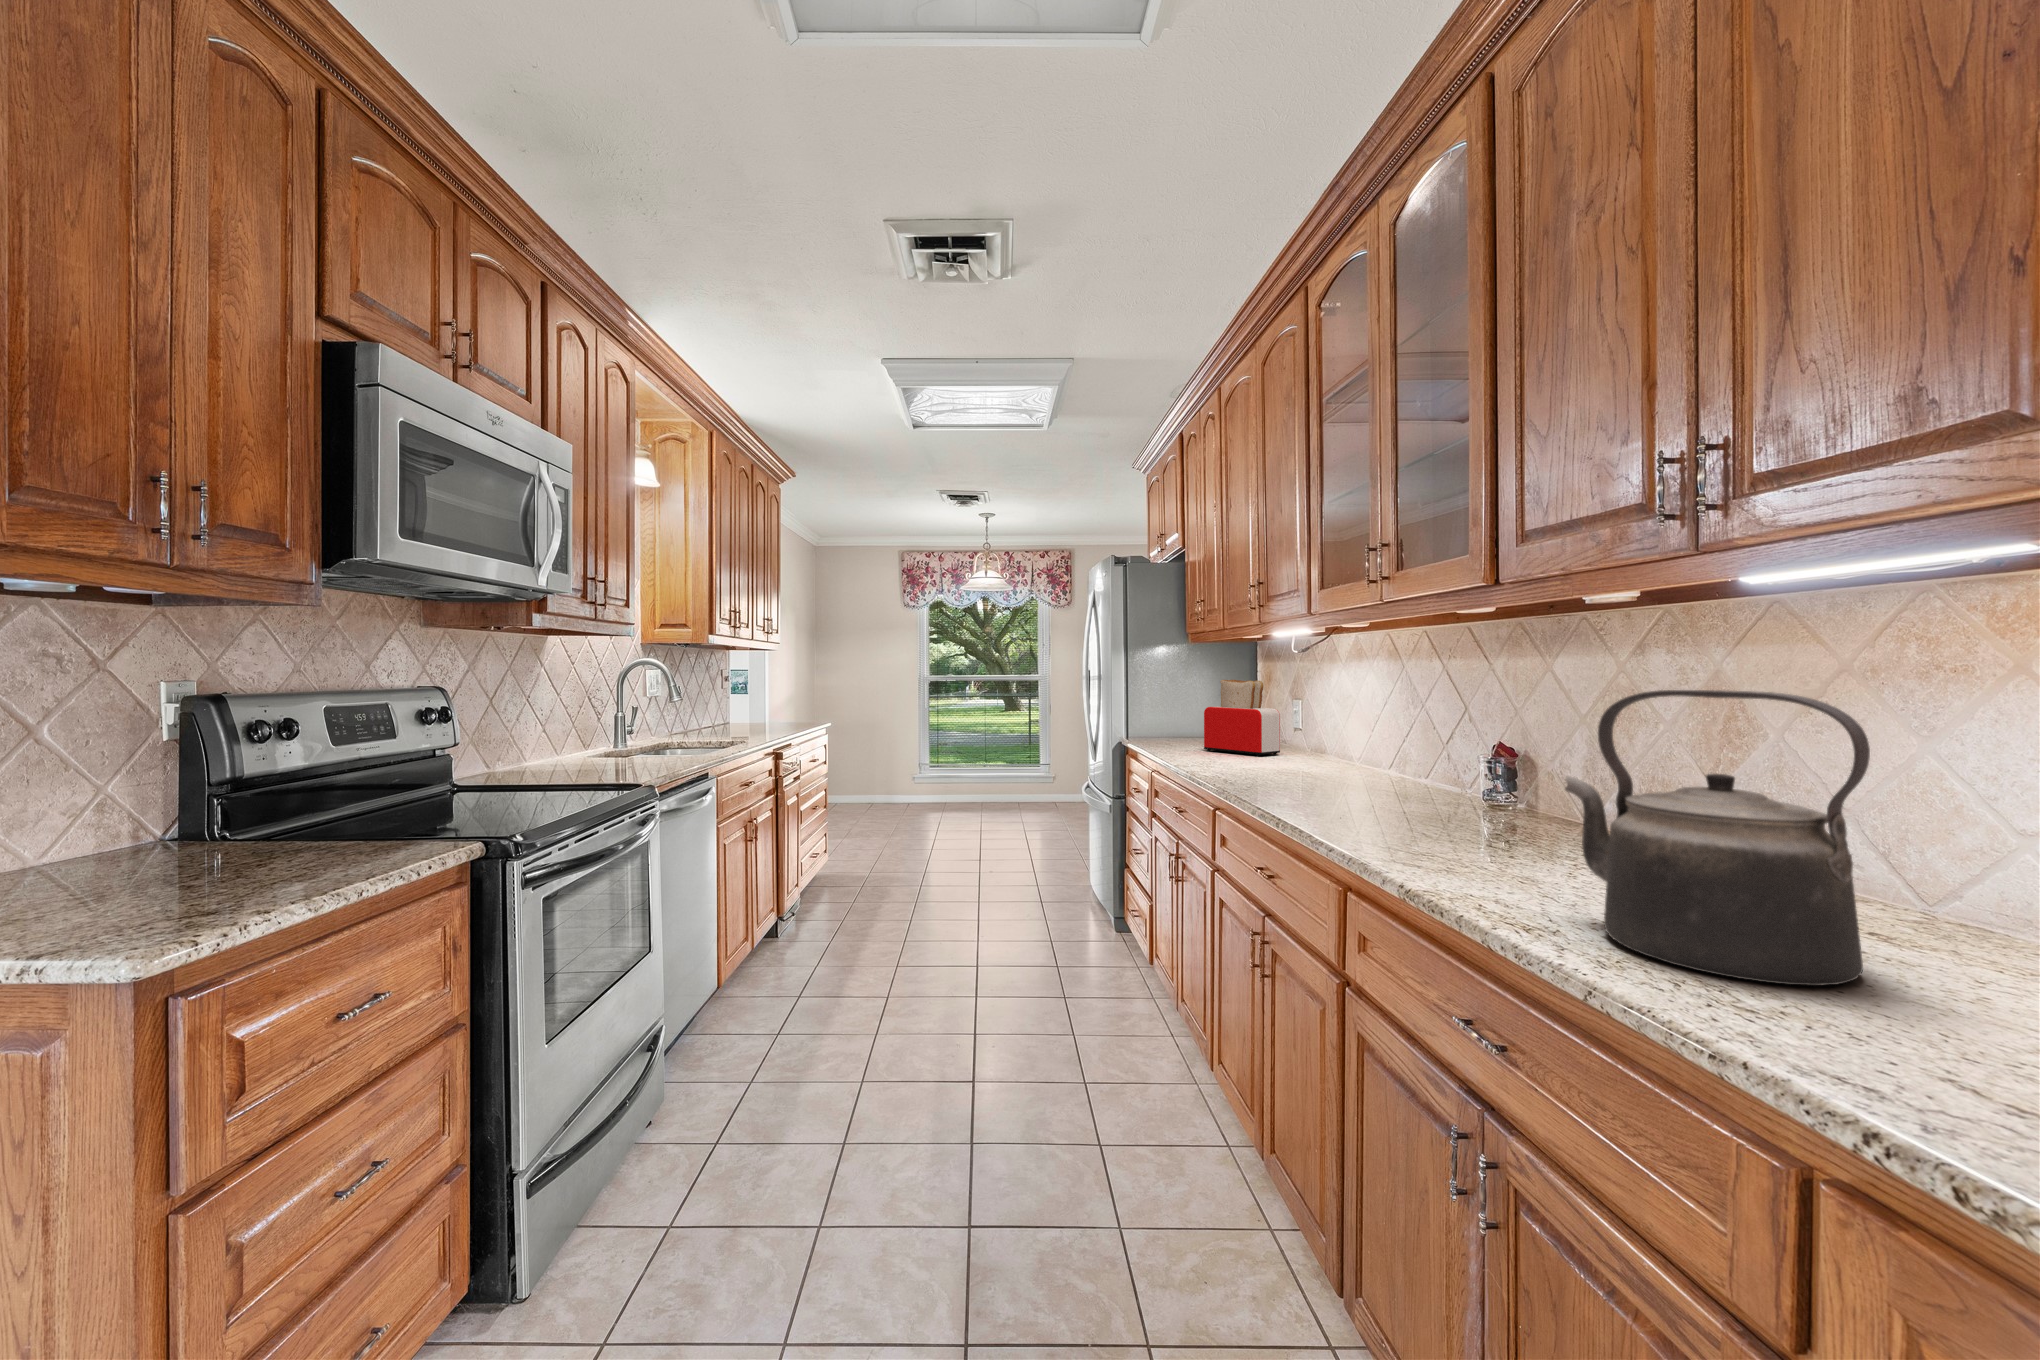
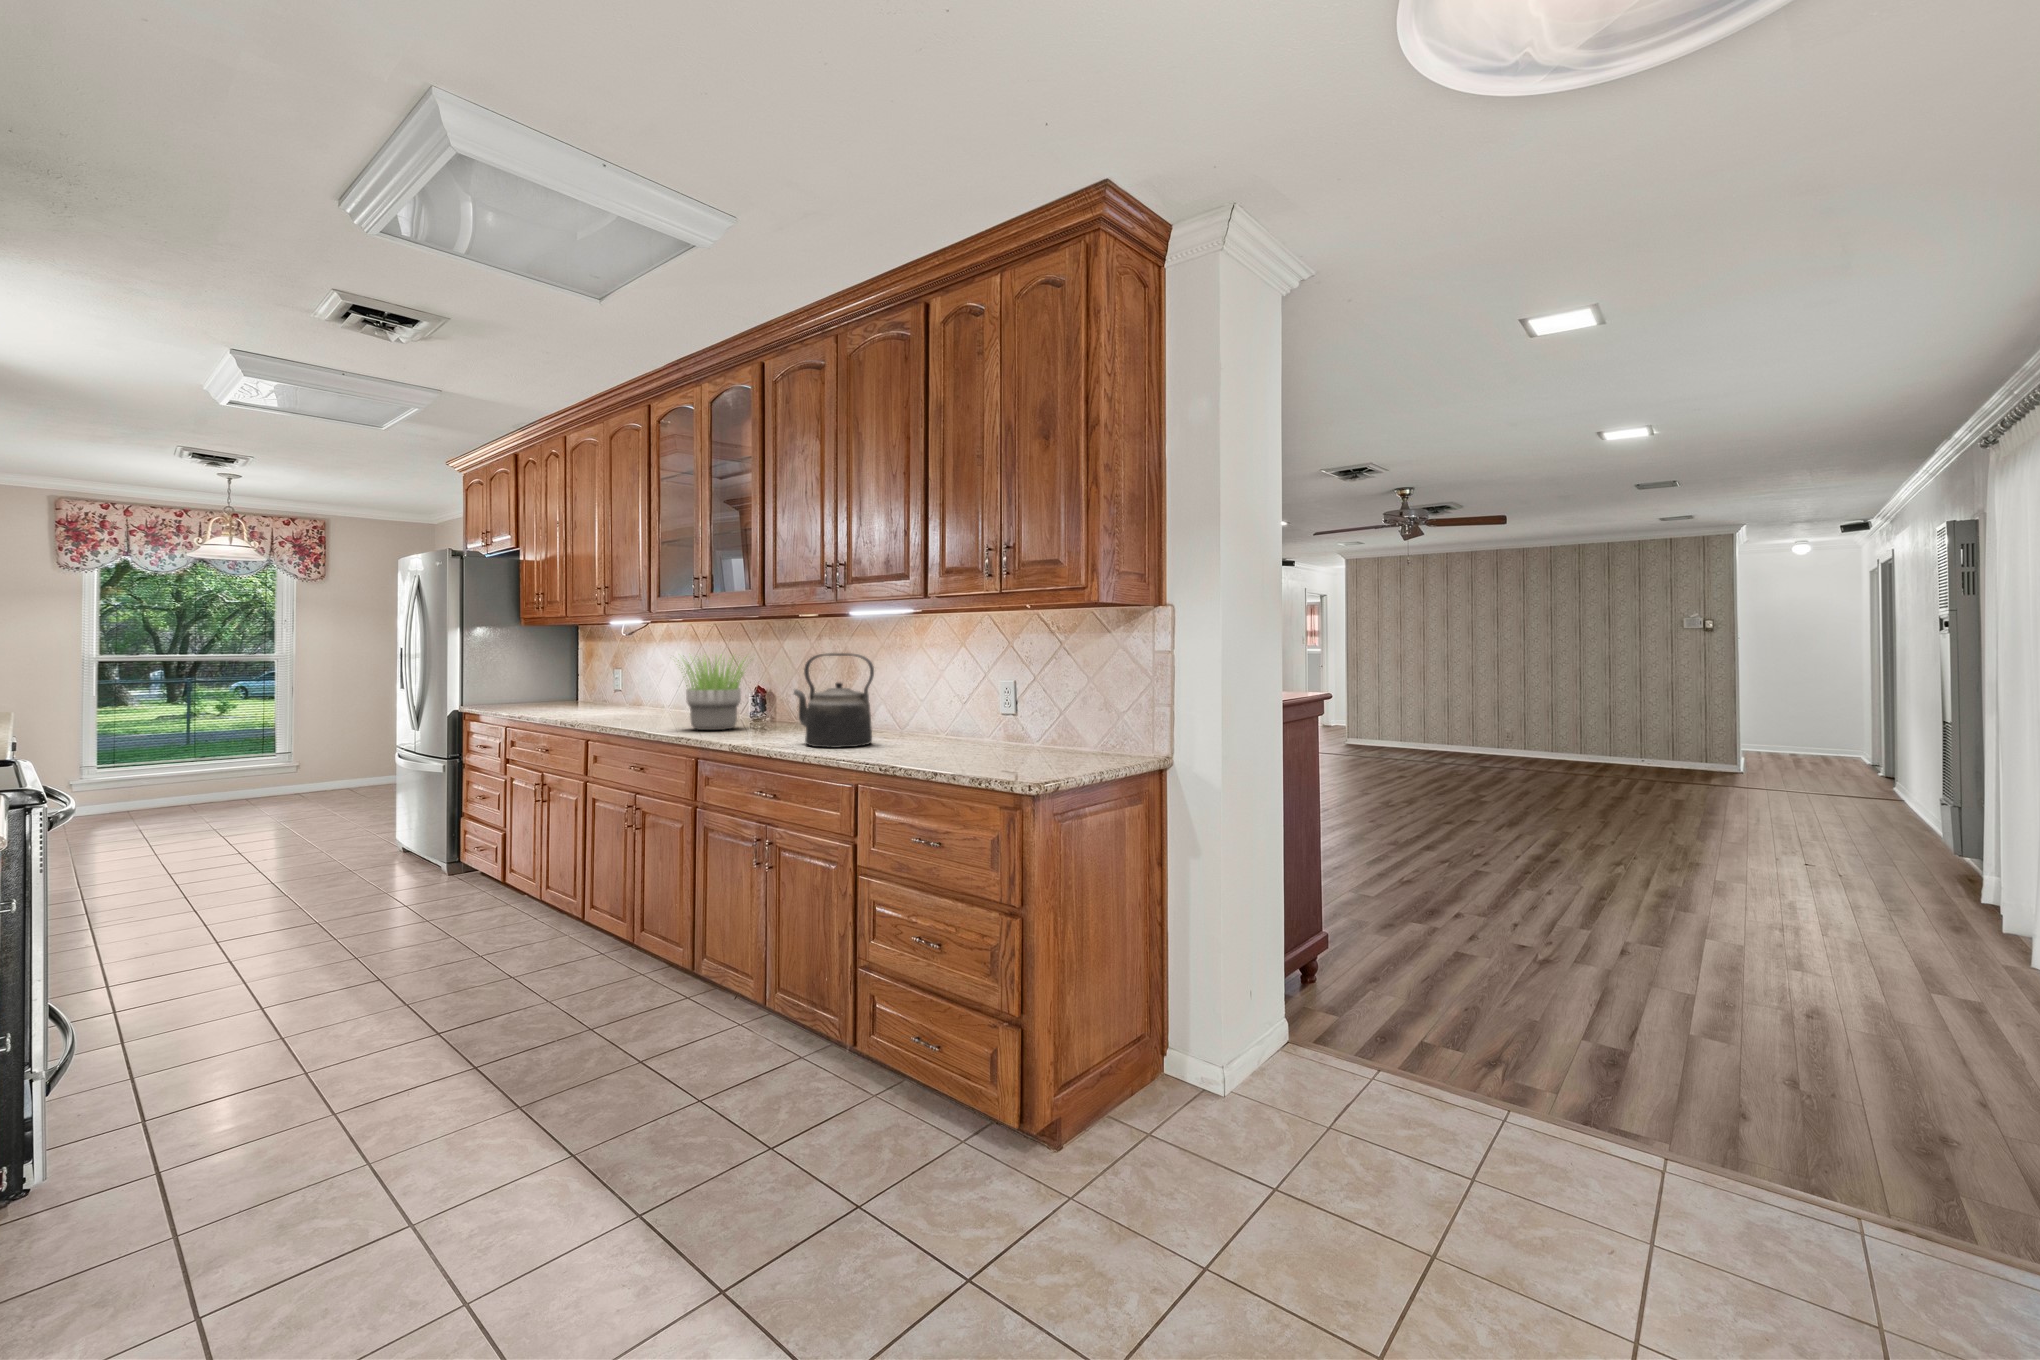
potted plant: none [1302,679,1488,828] -> present [678,654,747,730]
toaster: present [1204,680,1280,756] -> none [552,655,612,711]

